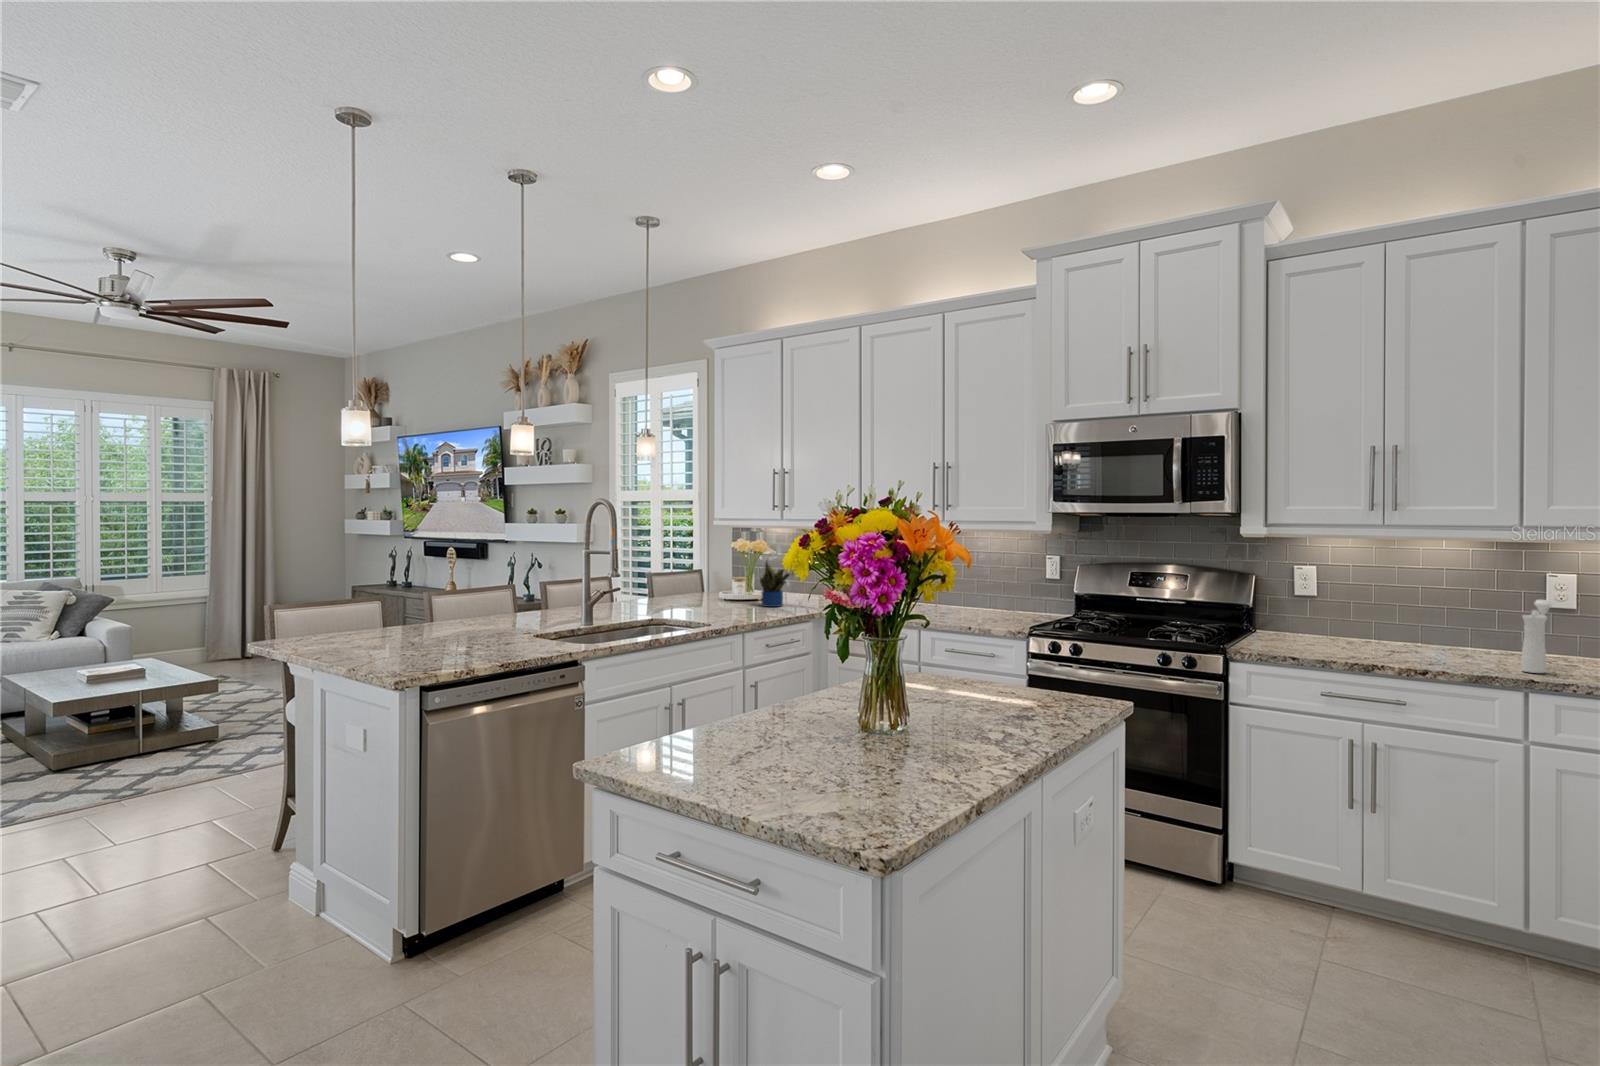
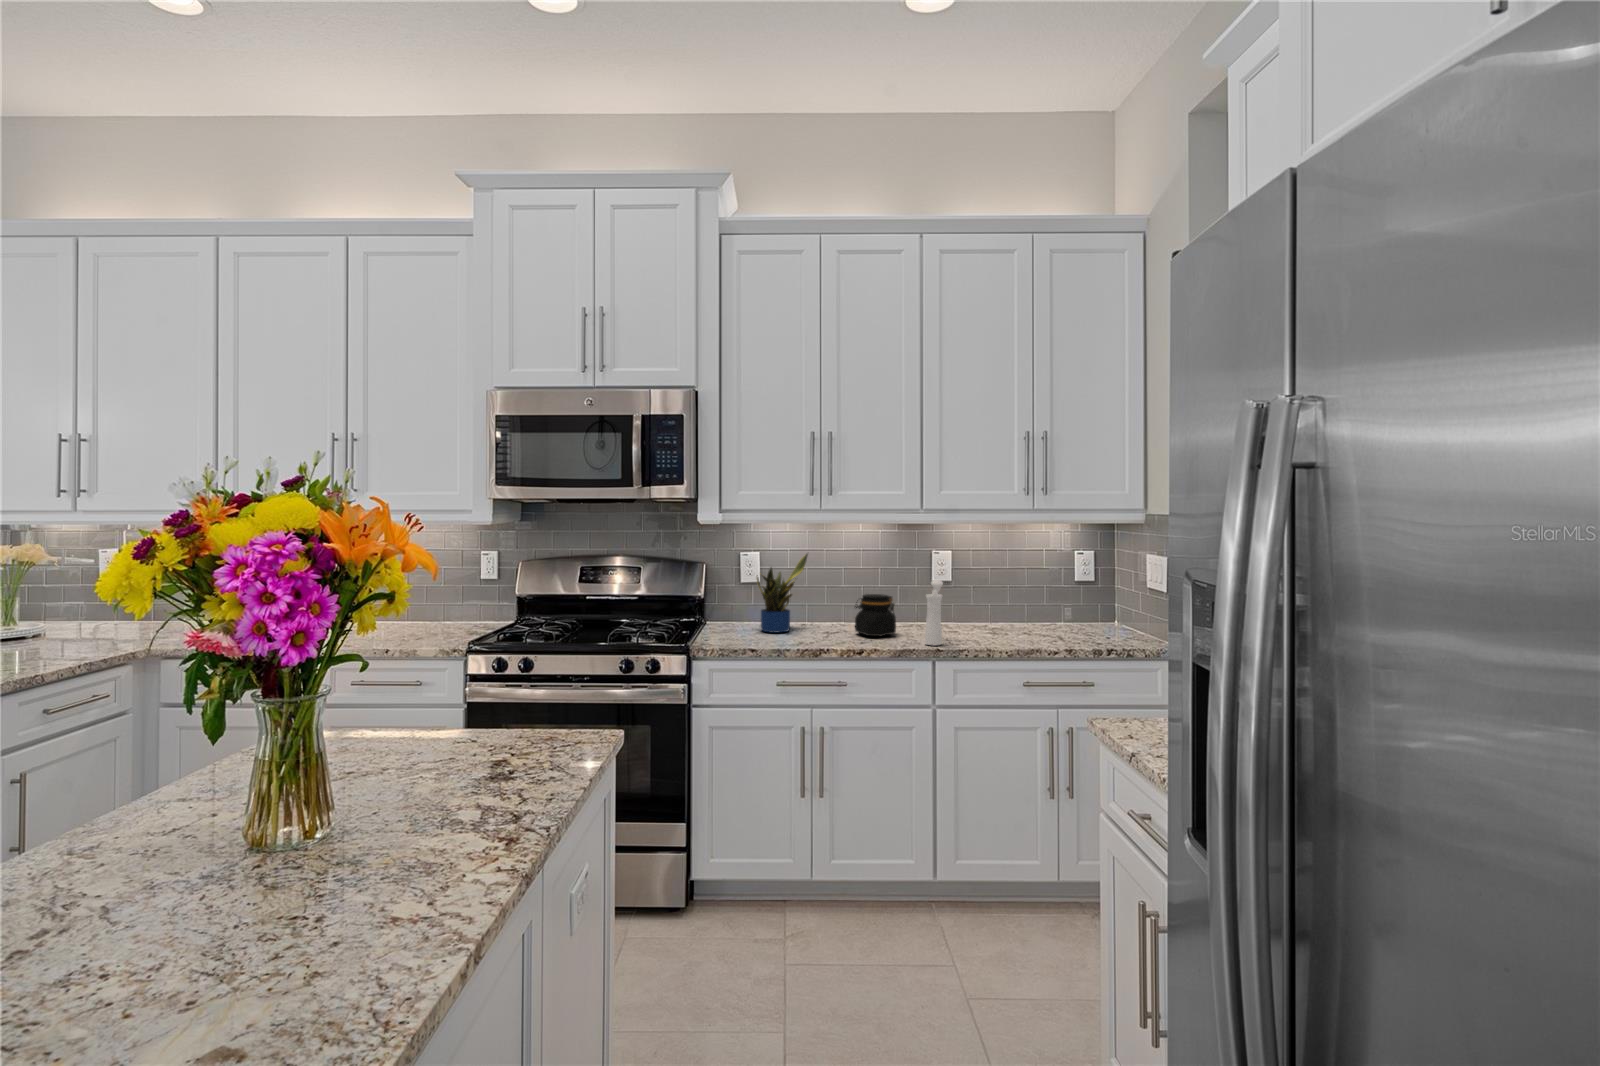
potted plant: present [760,561,790,607] -> present [757,554,808,632]
jar: none [1427,612,1486,658] -> present [855,594,896,636]

